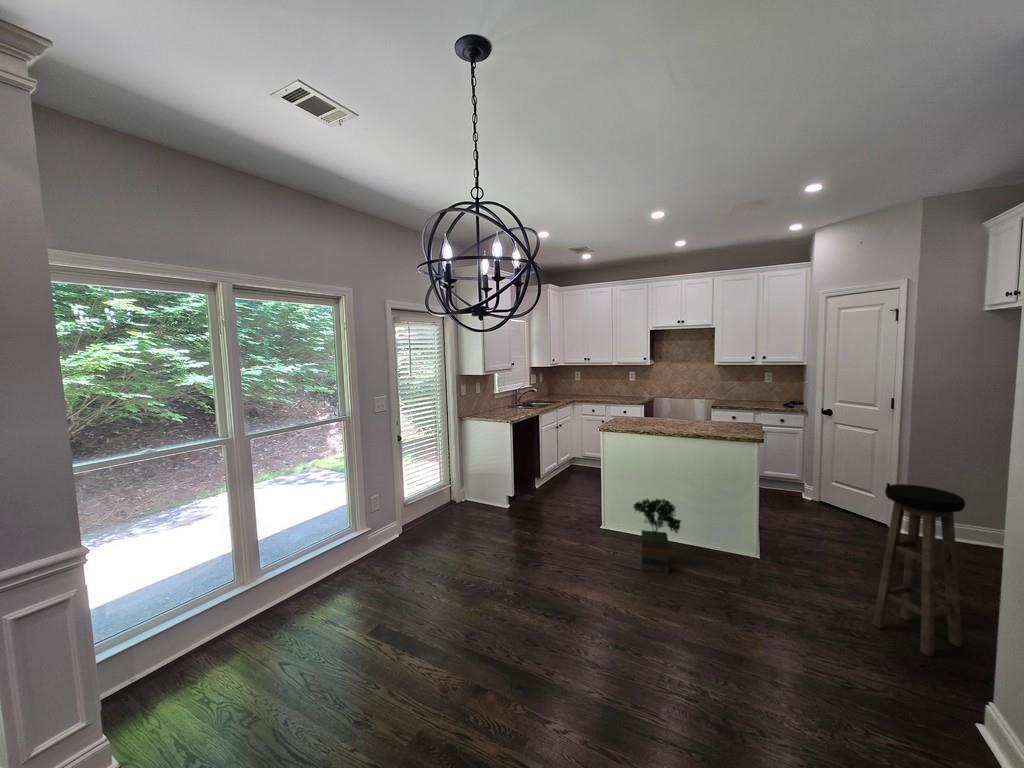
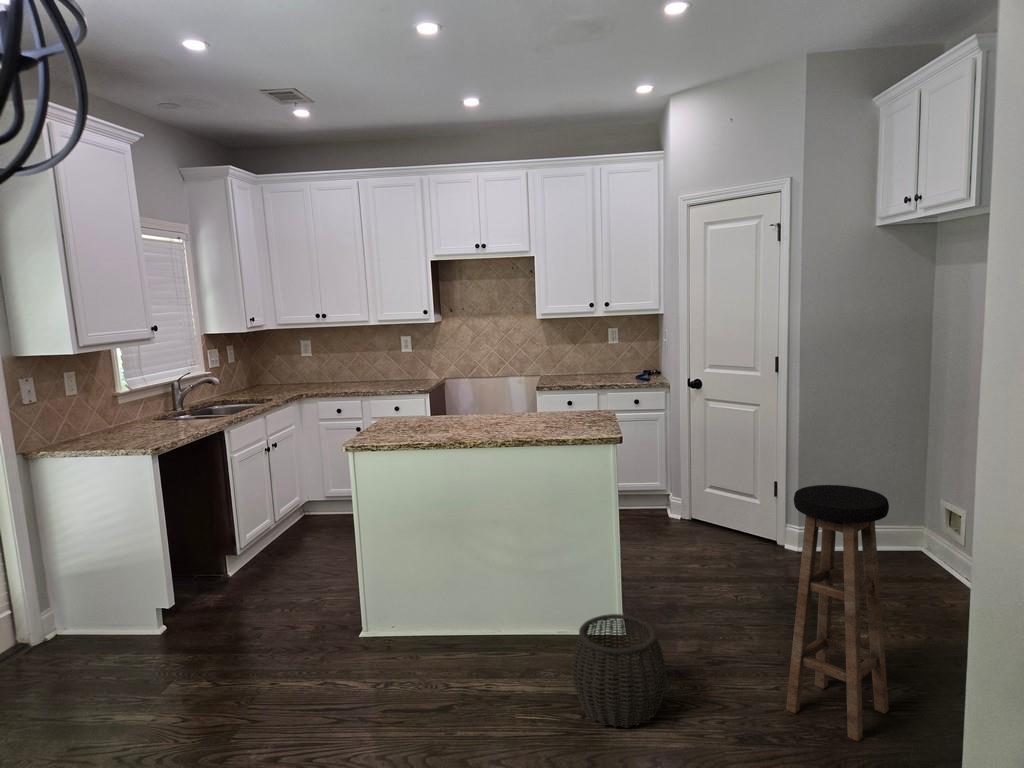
potted tree: present [633,499,681,573] -> none [415,564,504,707]
woven basket: none [721,540,784,607] -> present [572,614,667,728]

